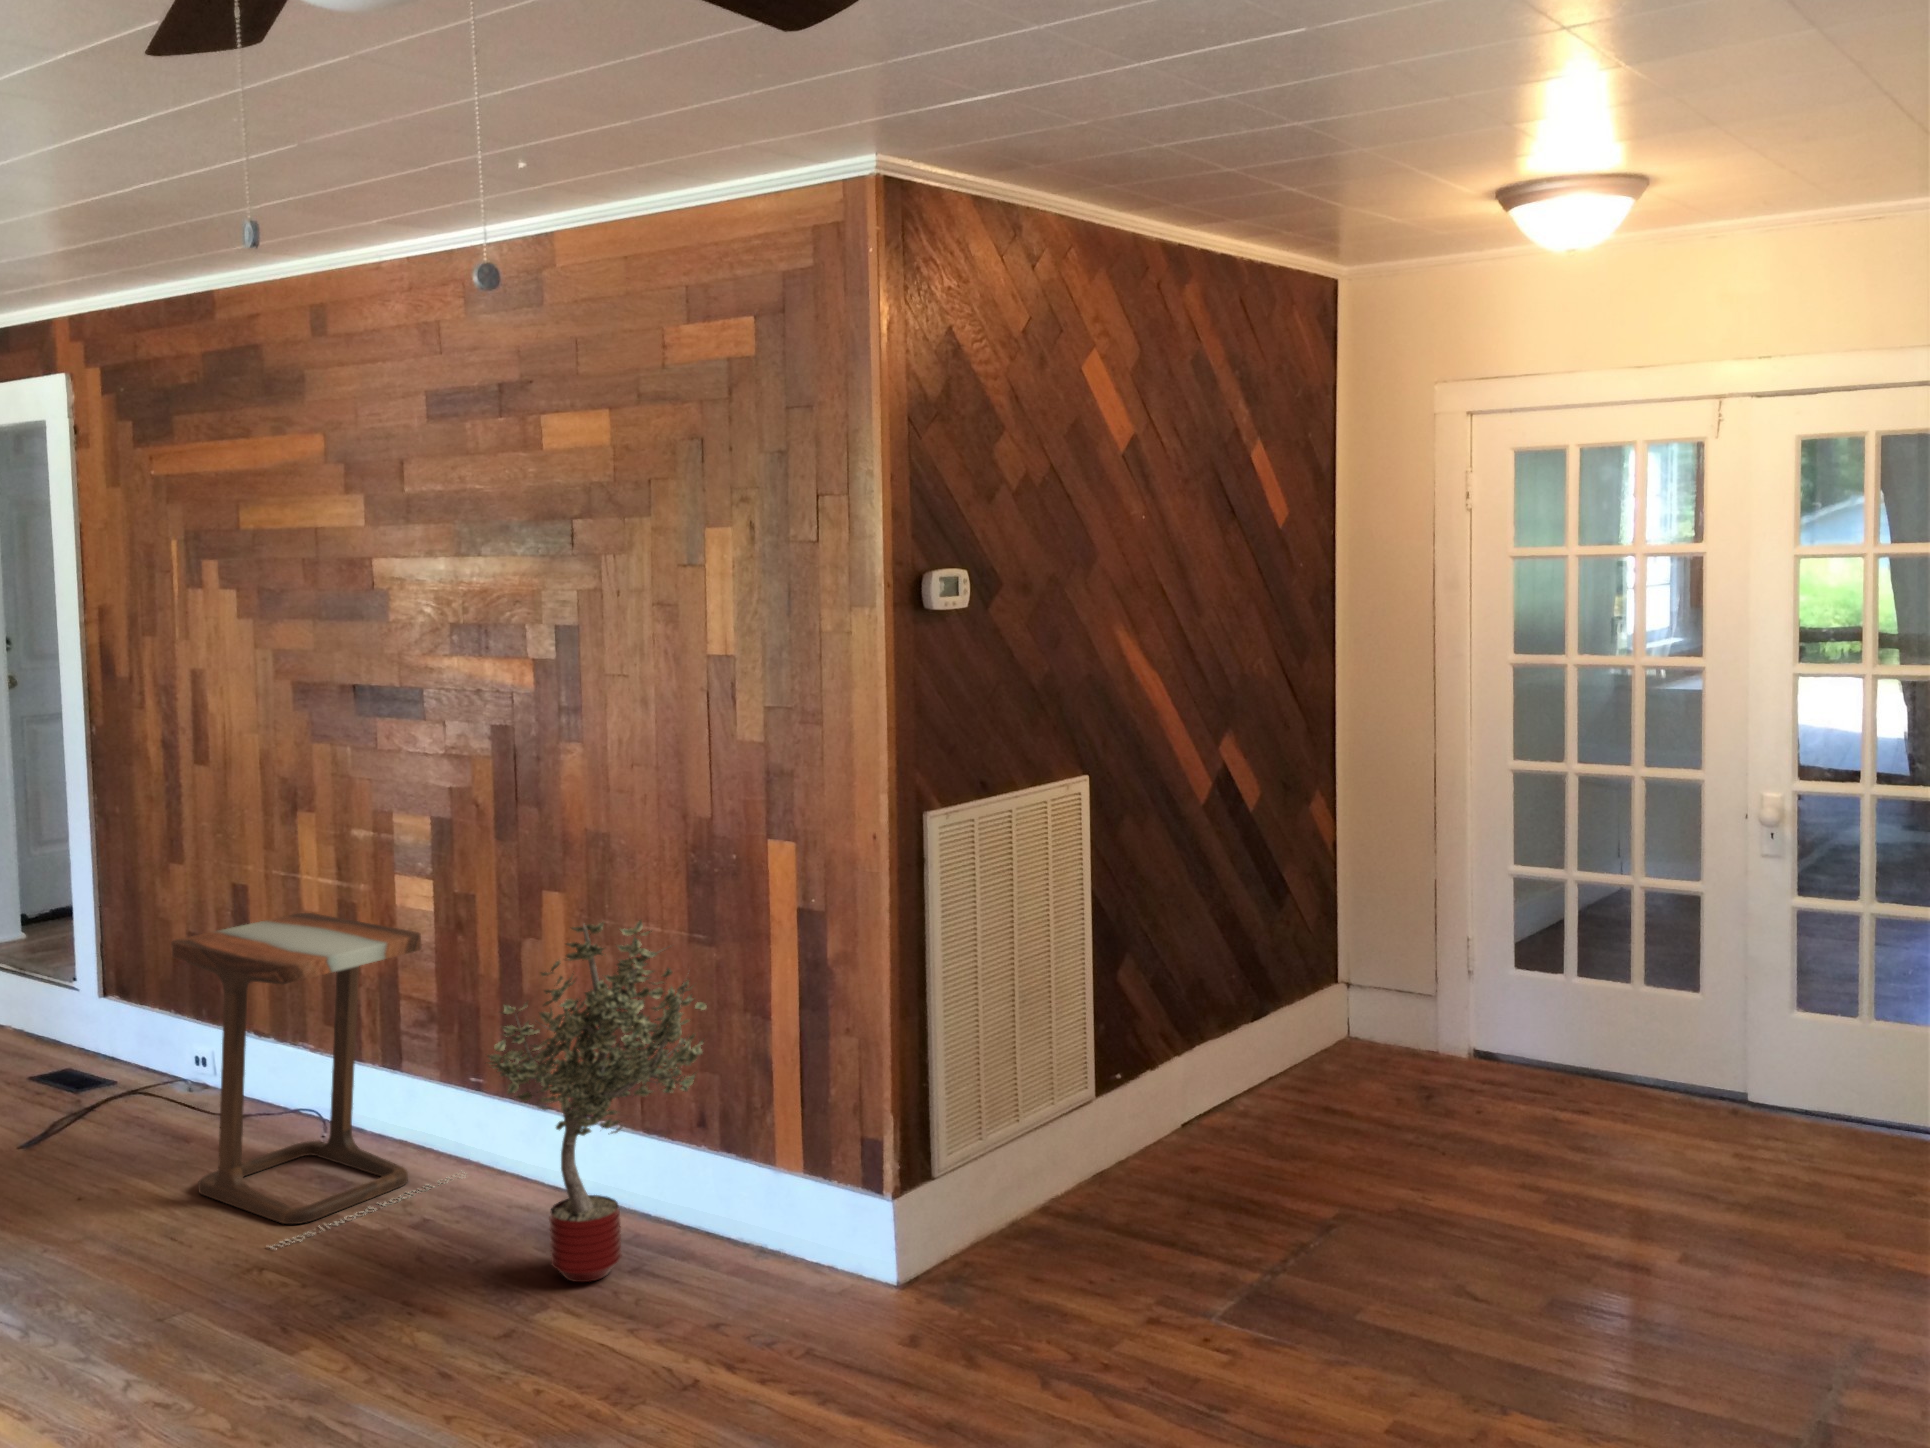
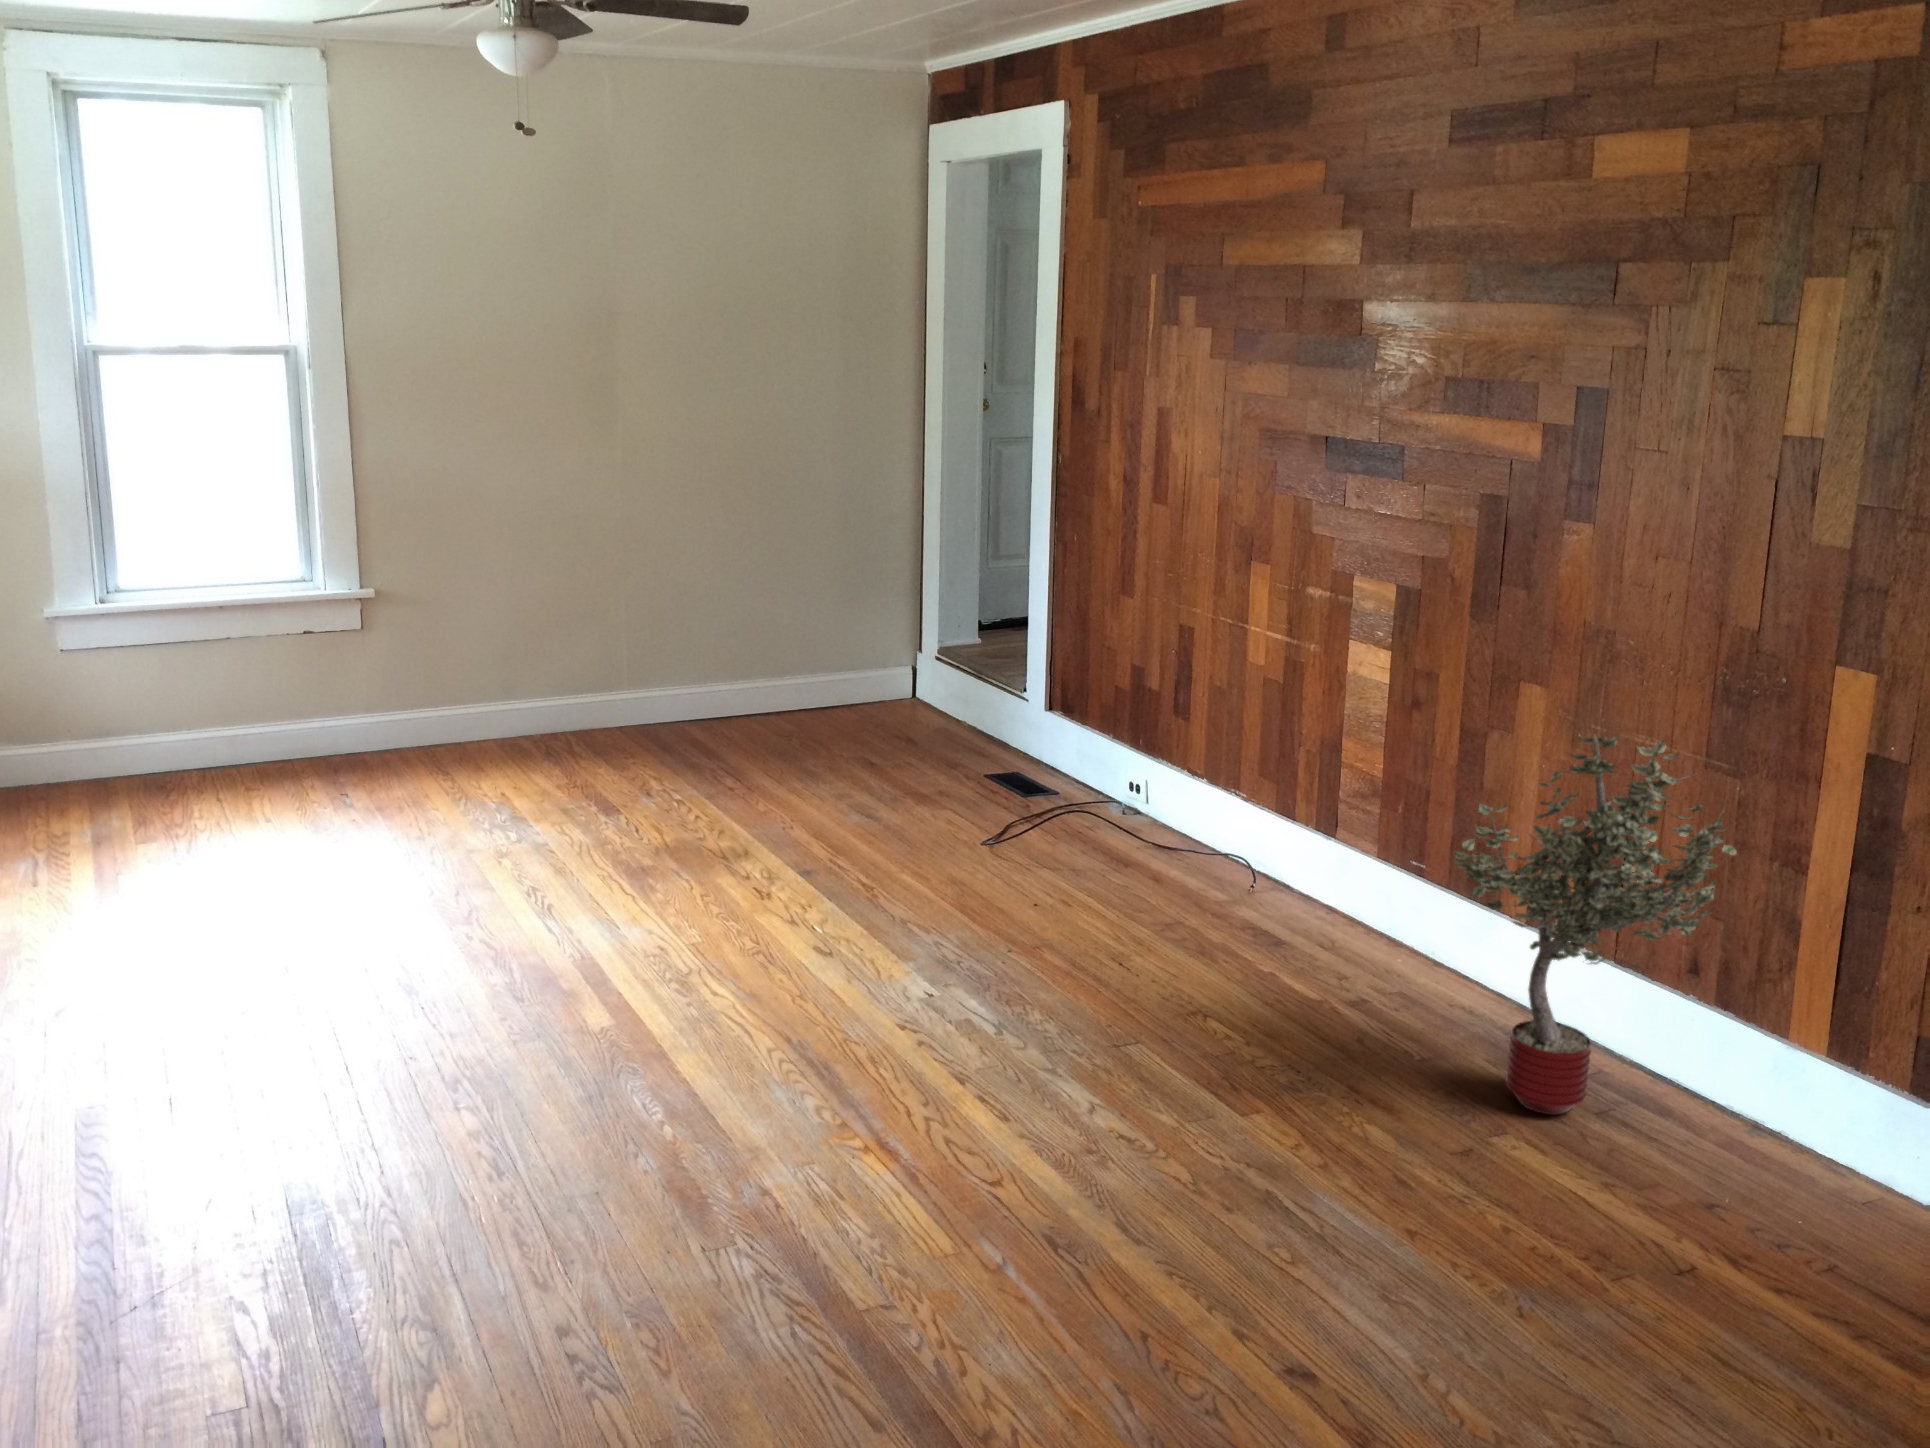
side table: present [171,913,465,1249] -> none [1136,666,1401,998]

